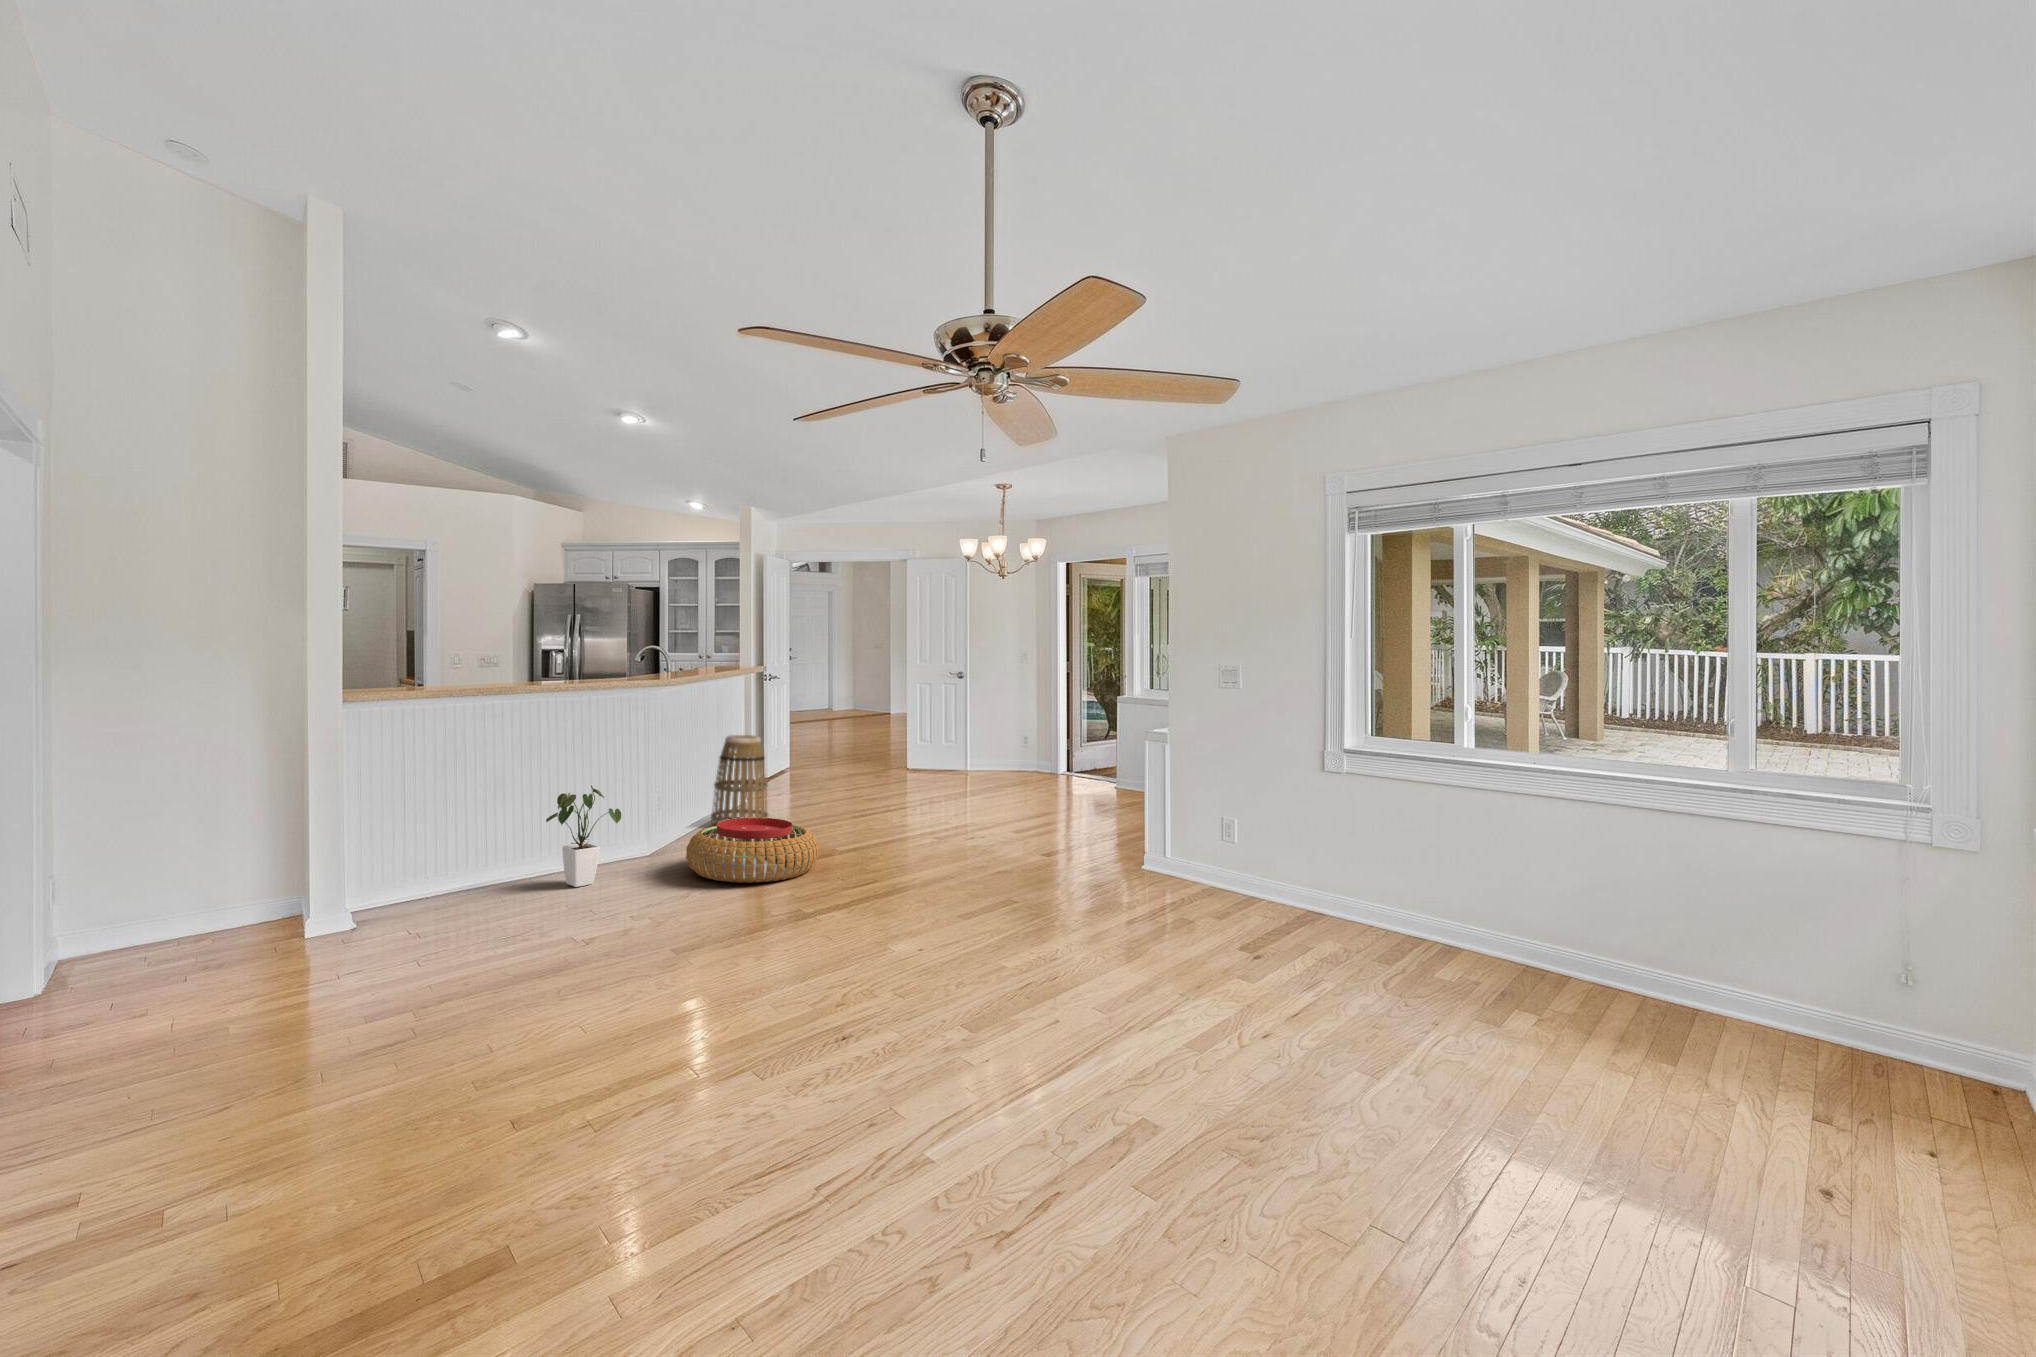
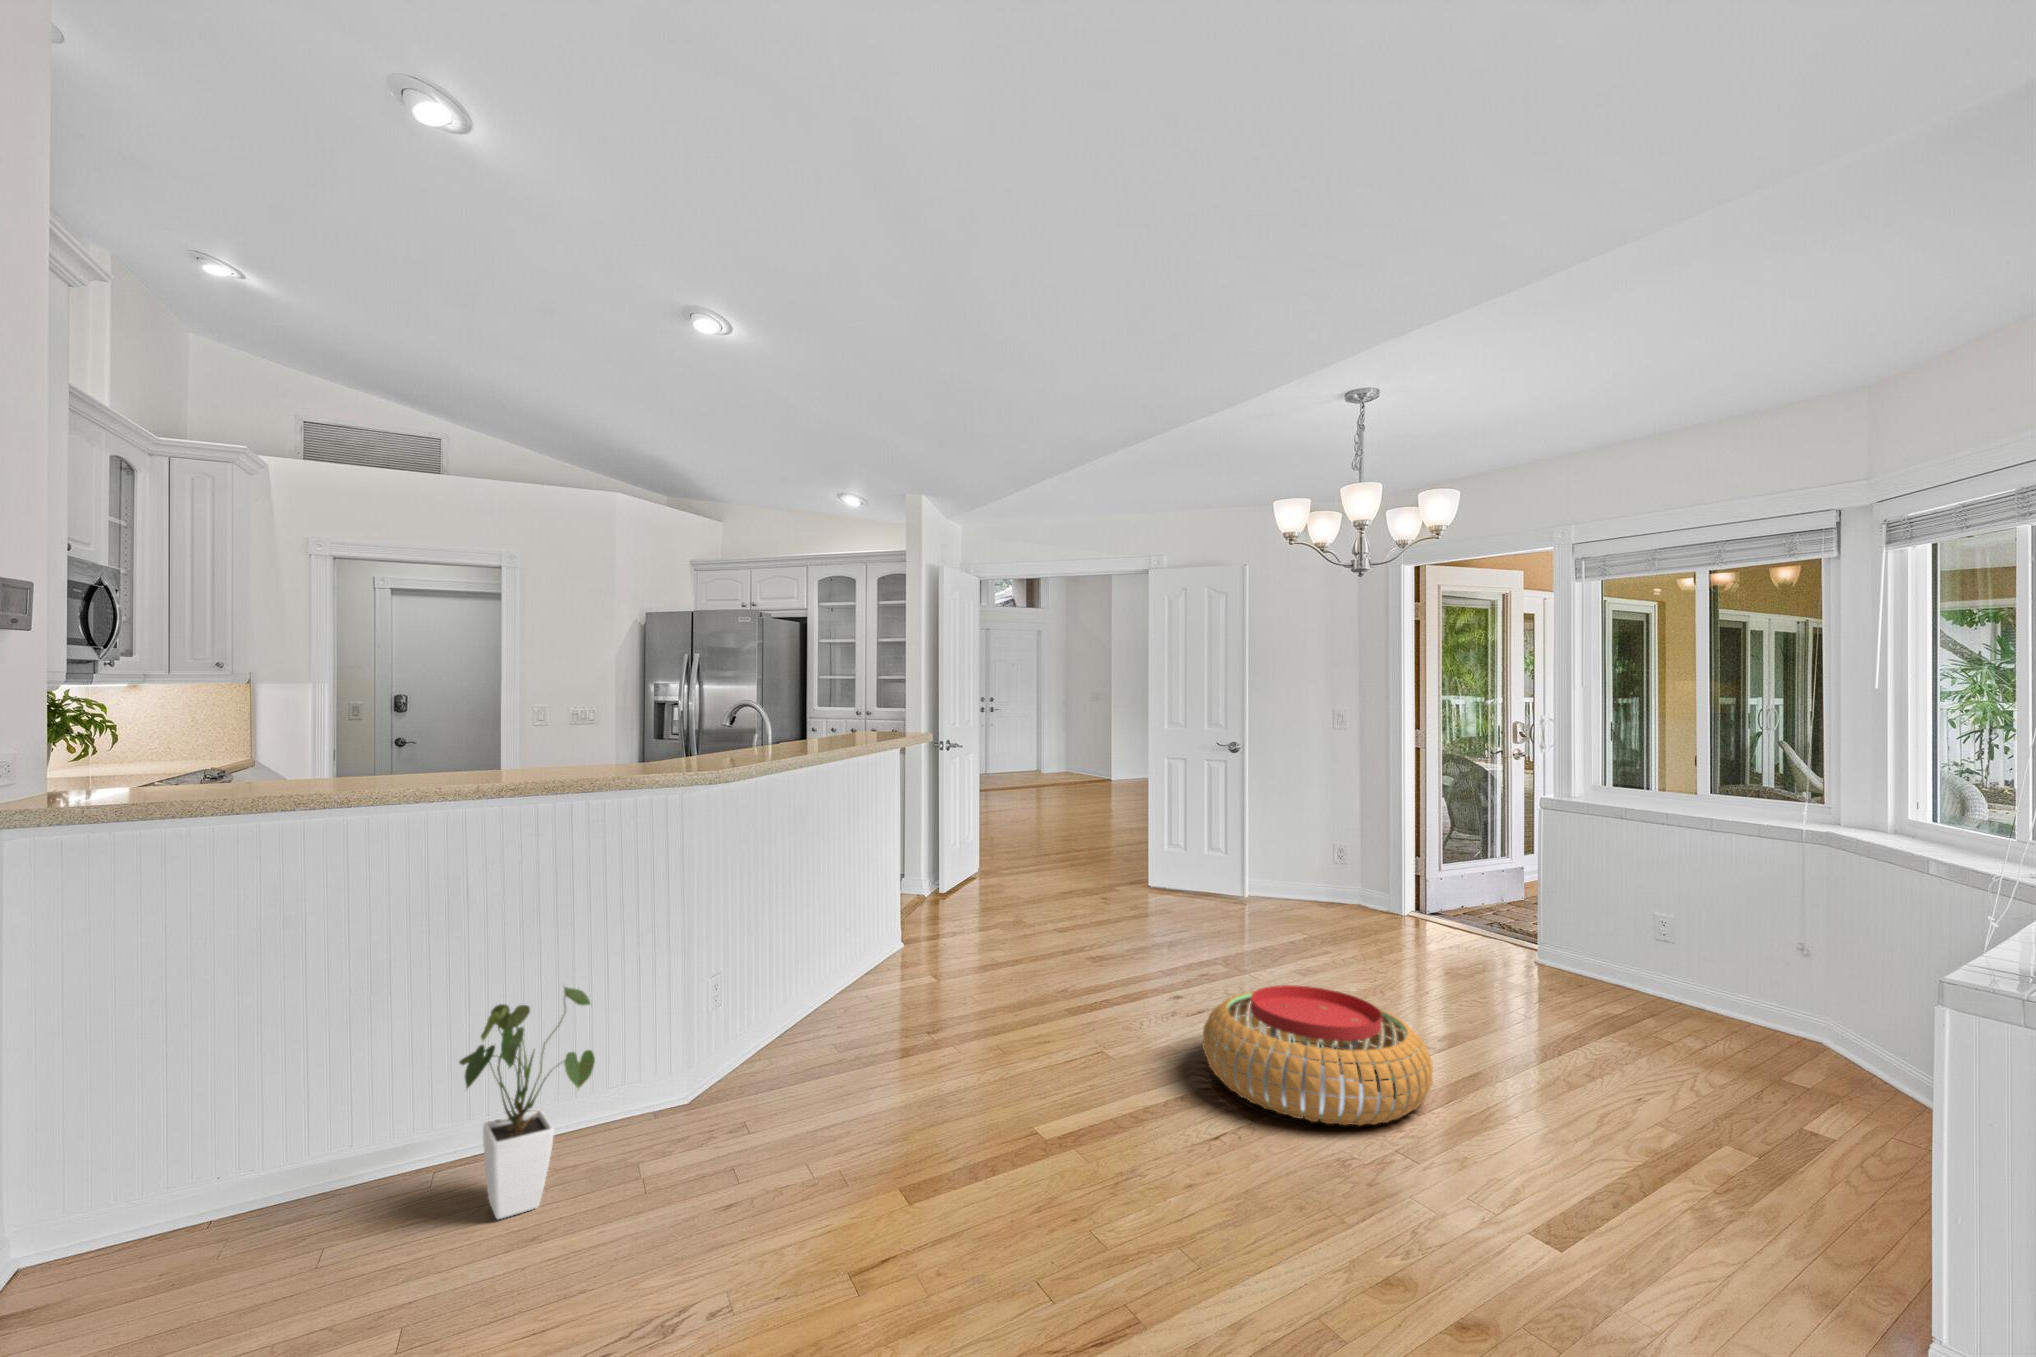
basket: present [711,735,768,825] -> none [833,850,927,1021]
pouf: present [686,818,819,883] -> present [1203,985,1433,1125]

